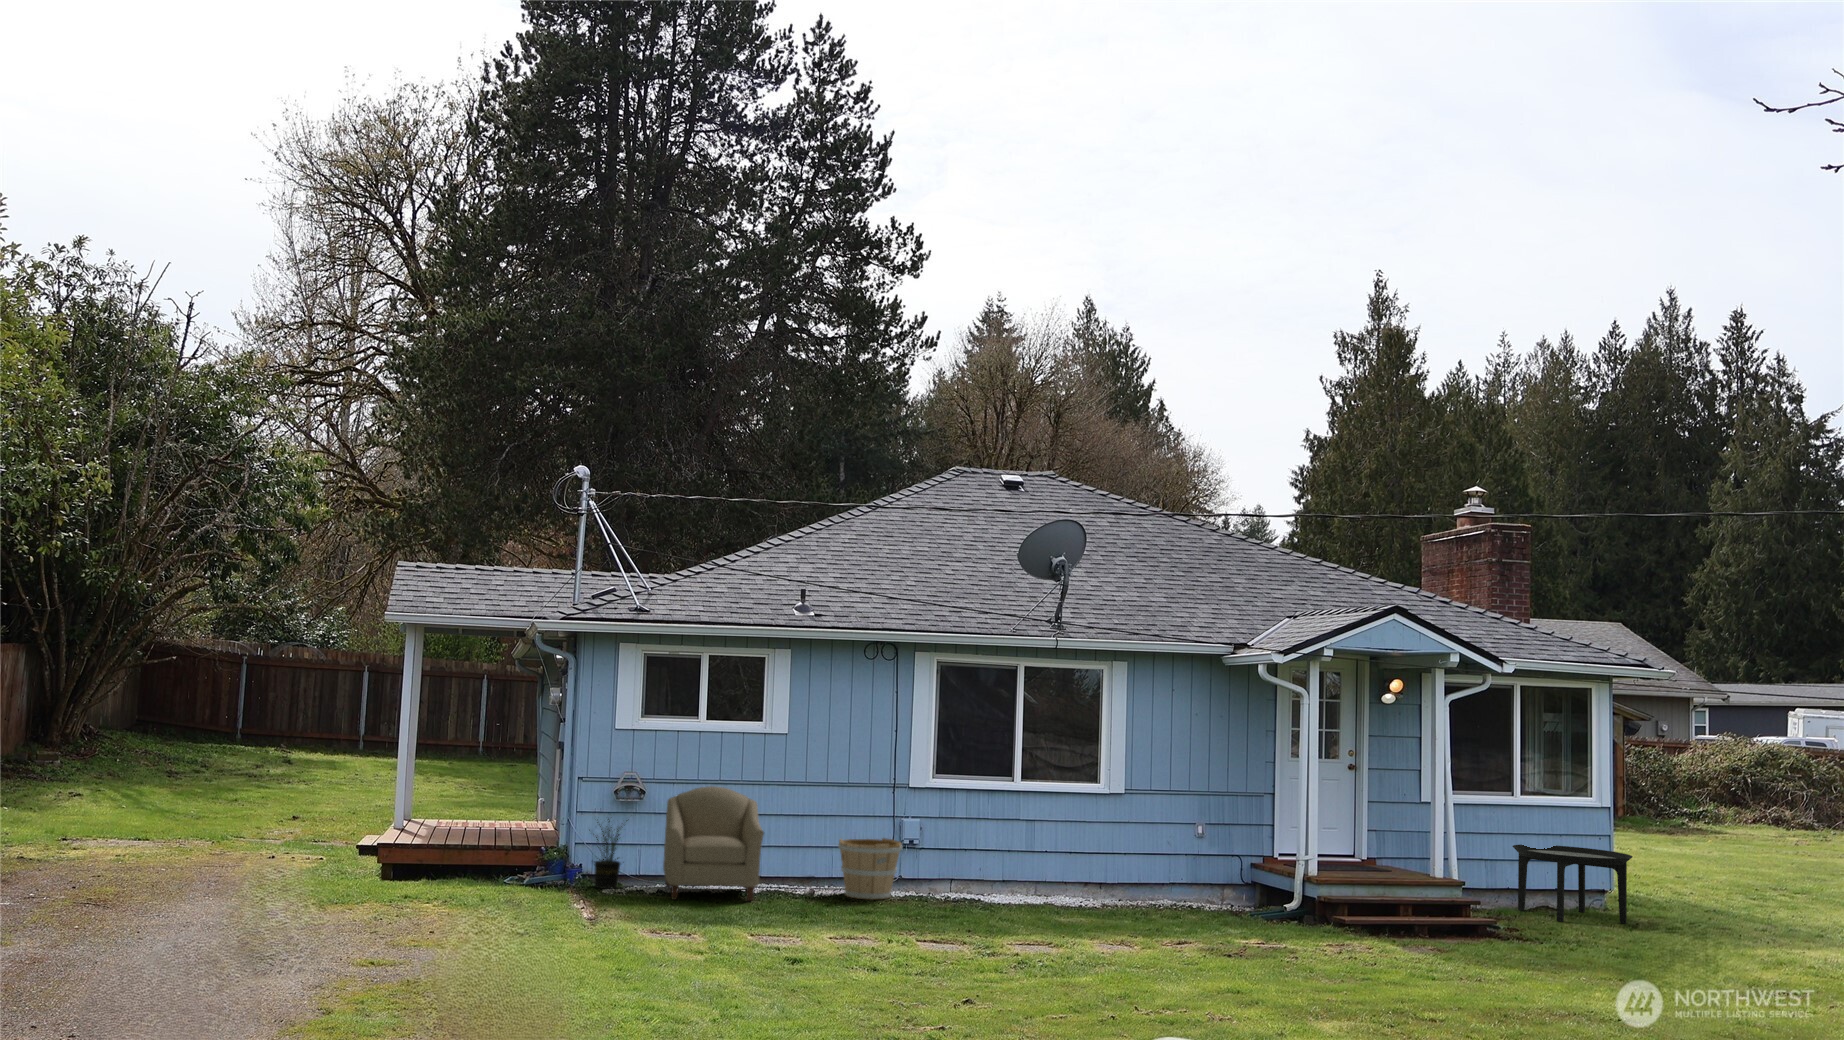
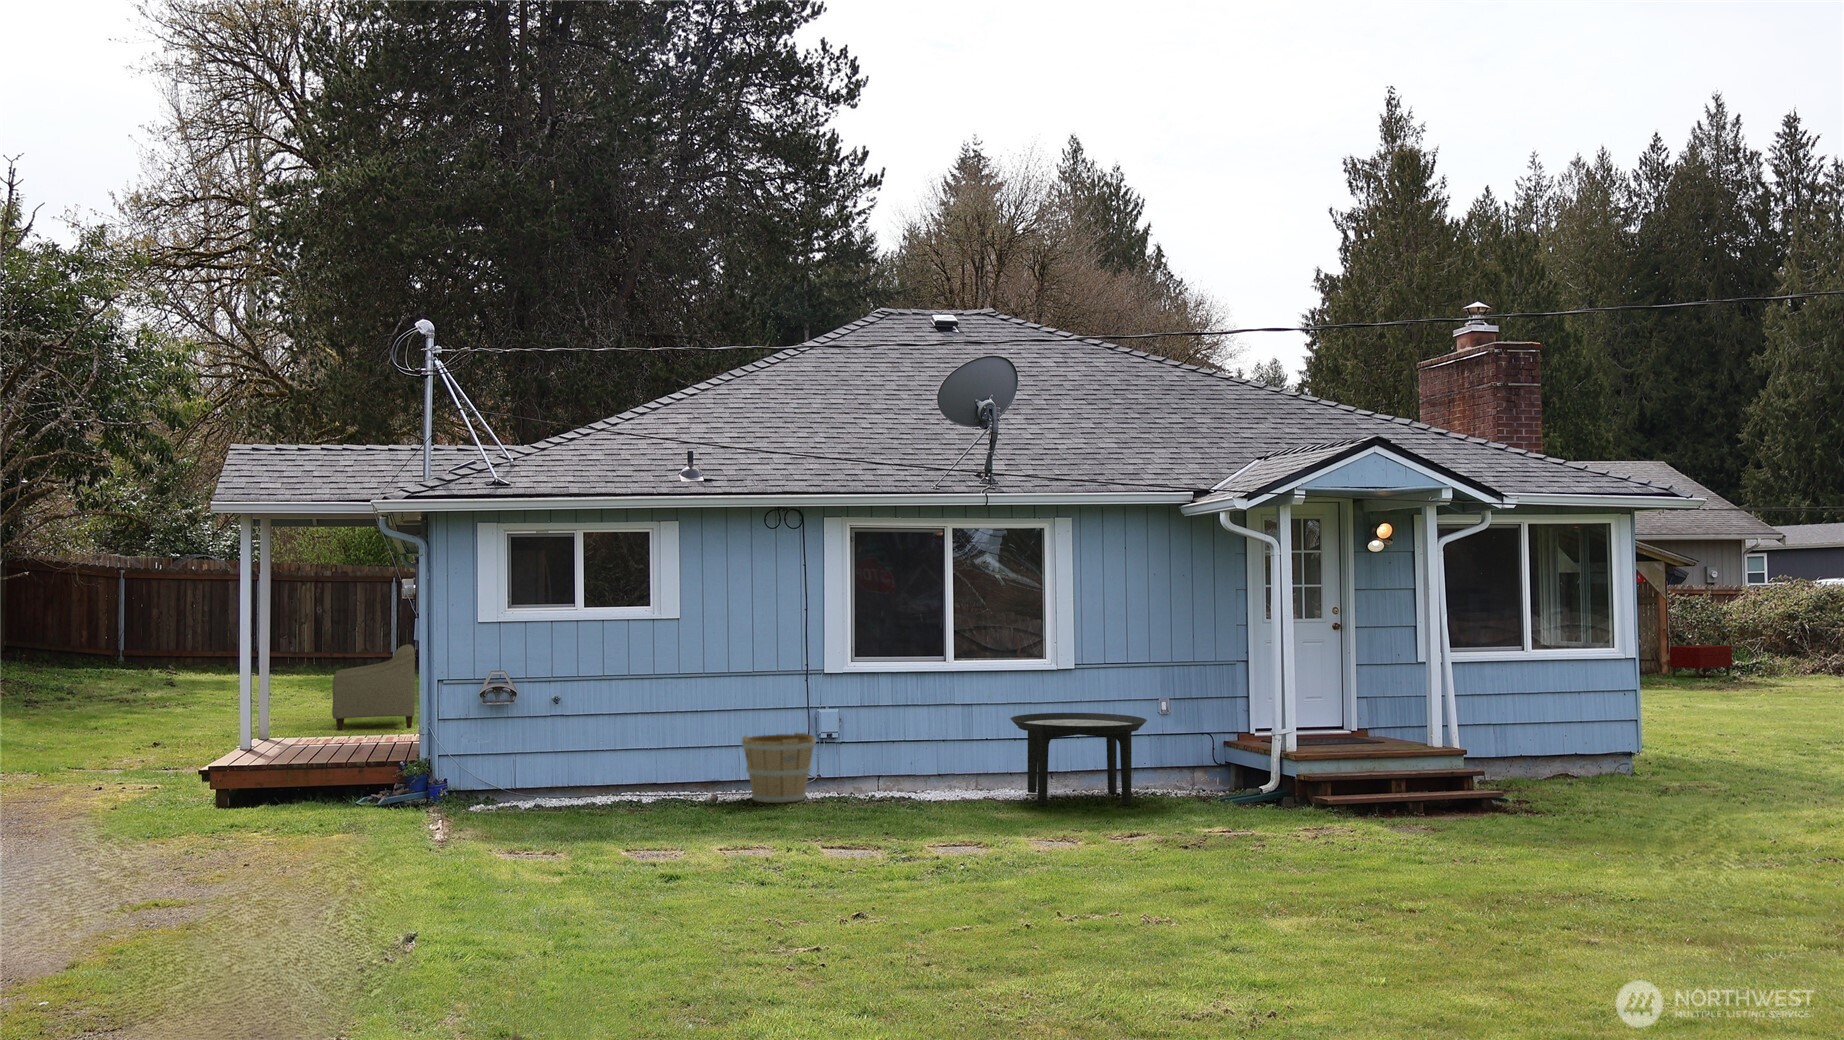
chair: present [663,786,764,901] -> present [332,644,415,730]
bench: none [1627,794,1684,825] -> present [1669,645,1732,678]
potted plant: present [589,819,628,889] -> none [447,718,502,805]
round table: present [1513,845,1633,924] -> present [1010,713,1147,805]

